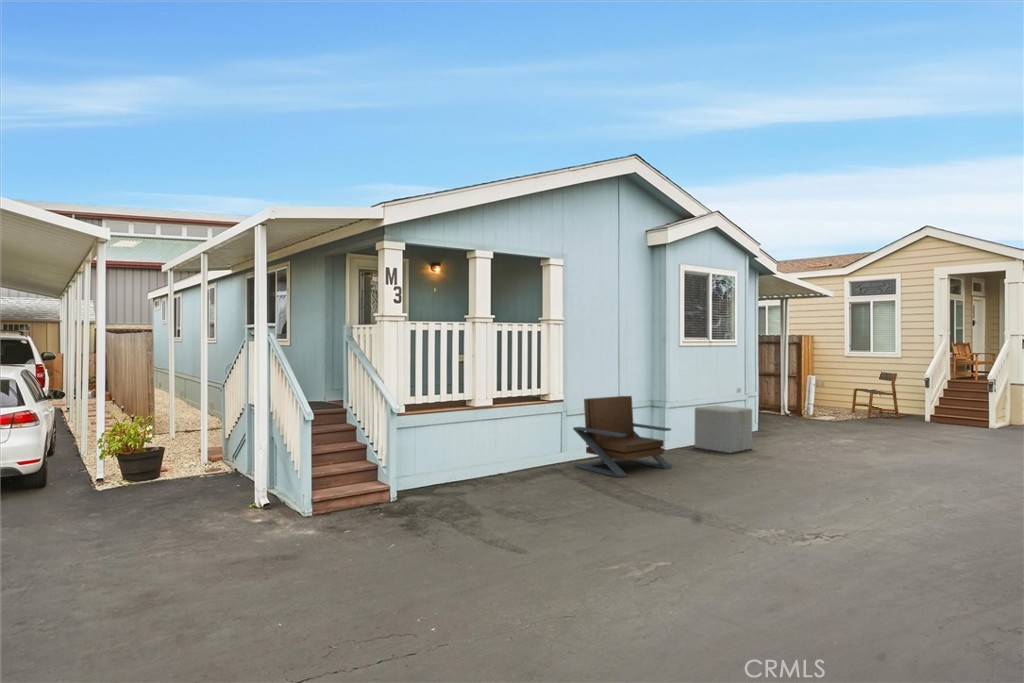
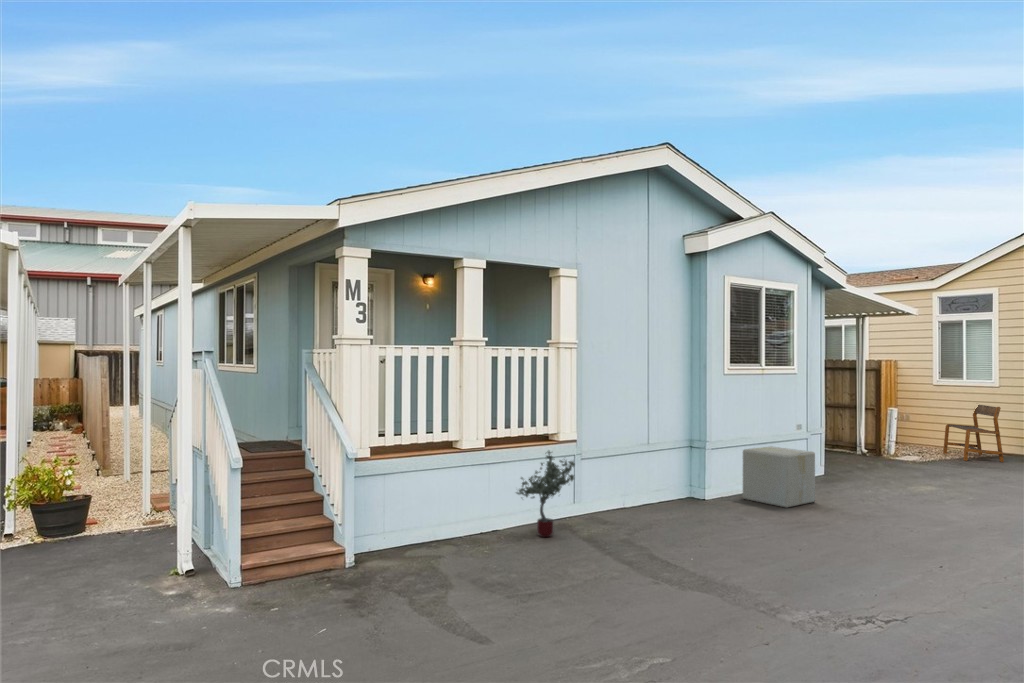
lounge chair: present [573,396,671,477] -> none [587,436,709,540]
potted tree: none [519,407,566,477] -> present [516,451,575,537]

